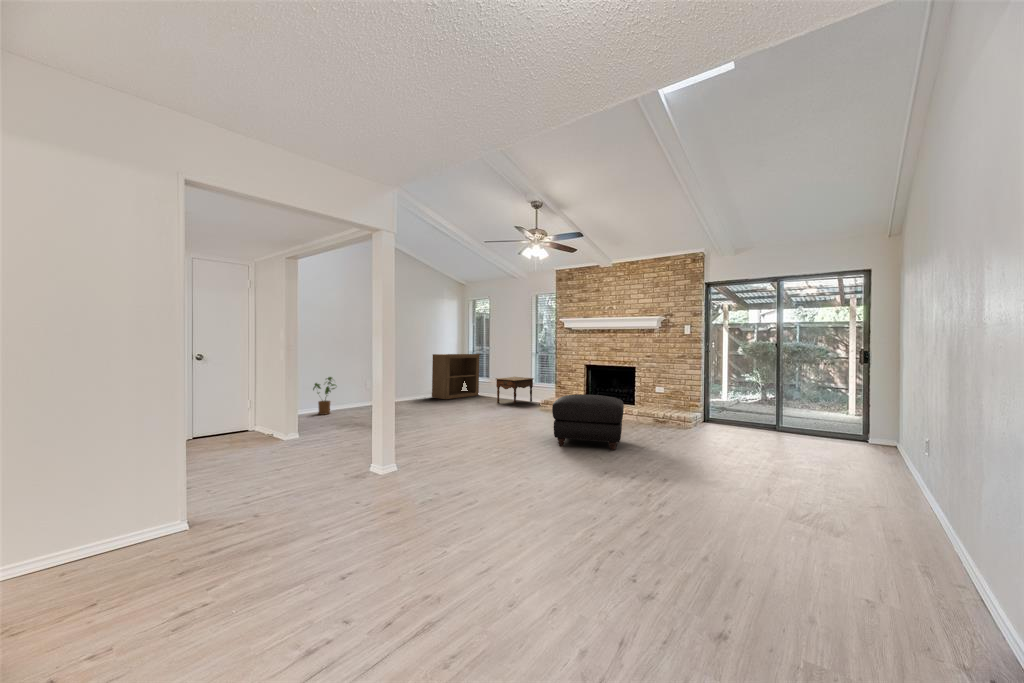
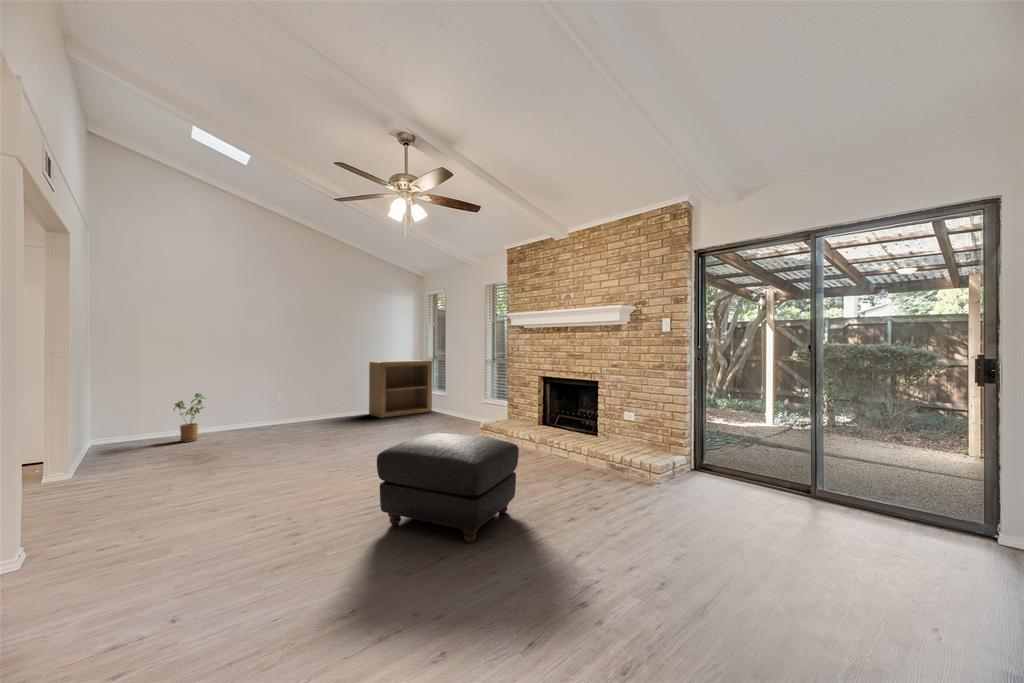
side table: present [496,377,534,405] -> none [432,390,485,428]

